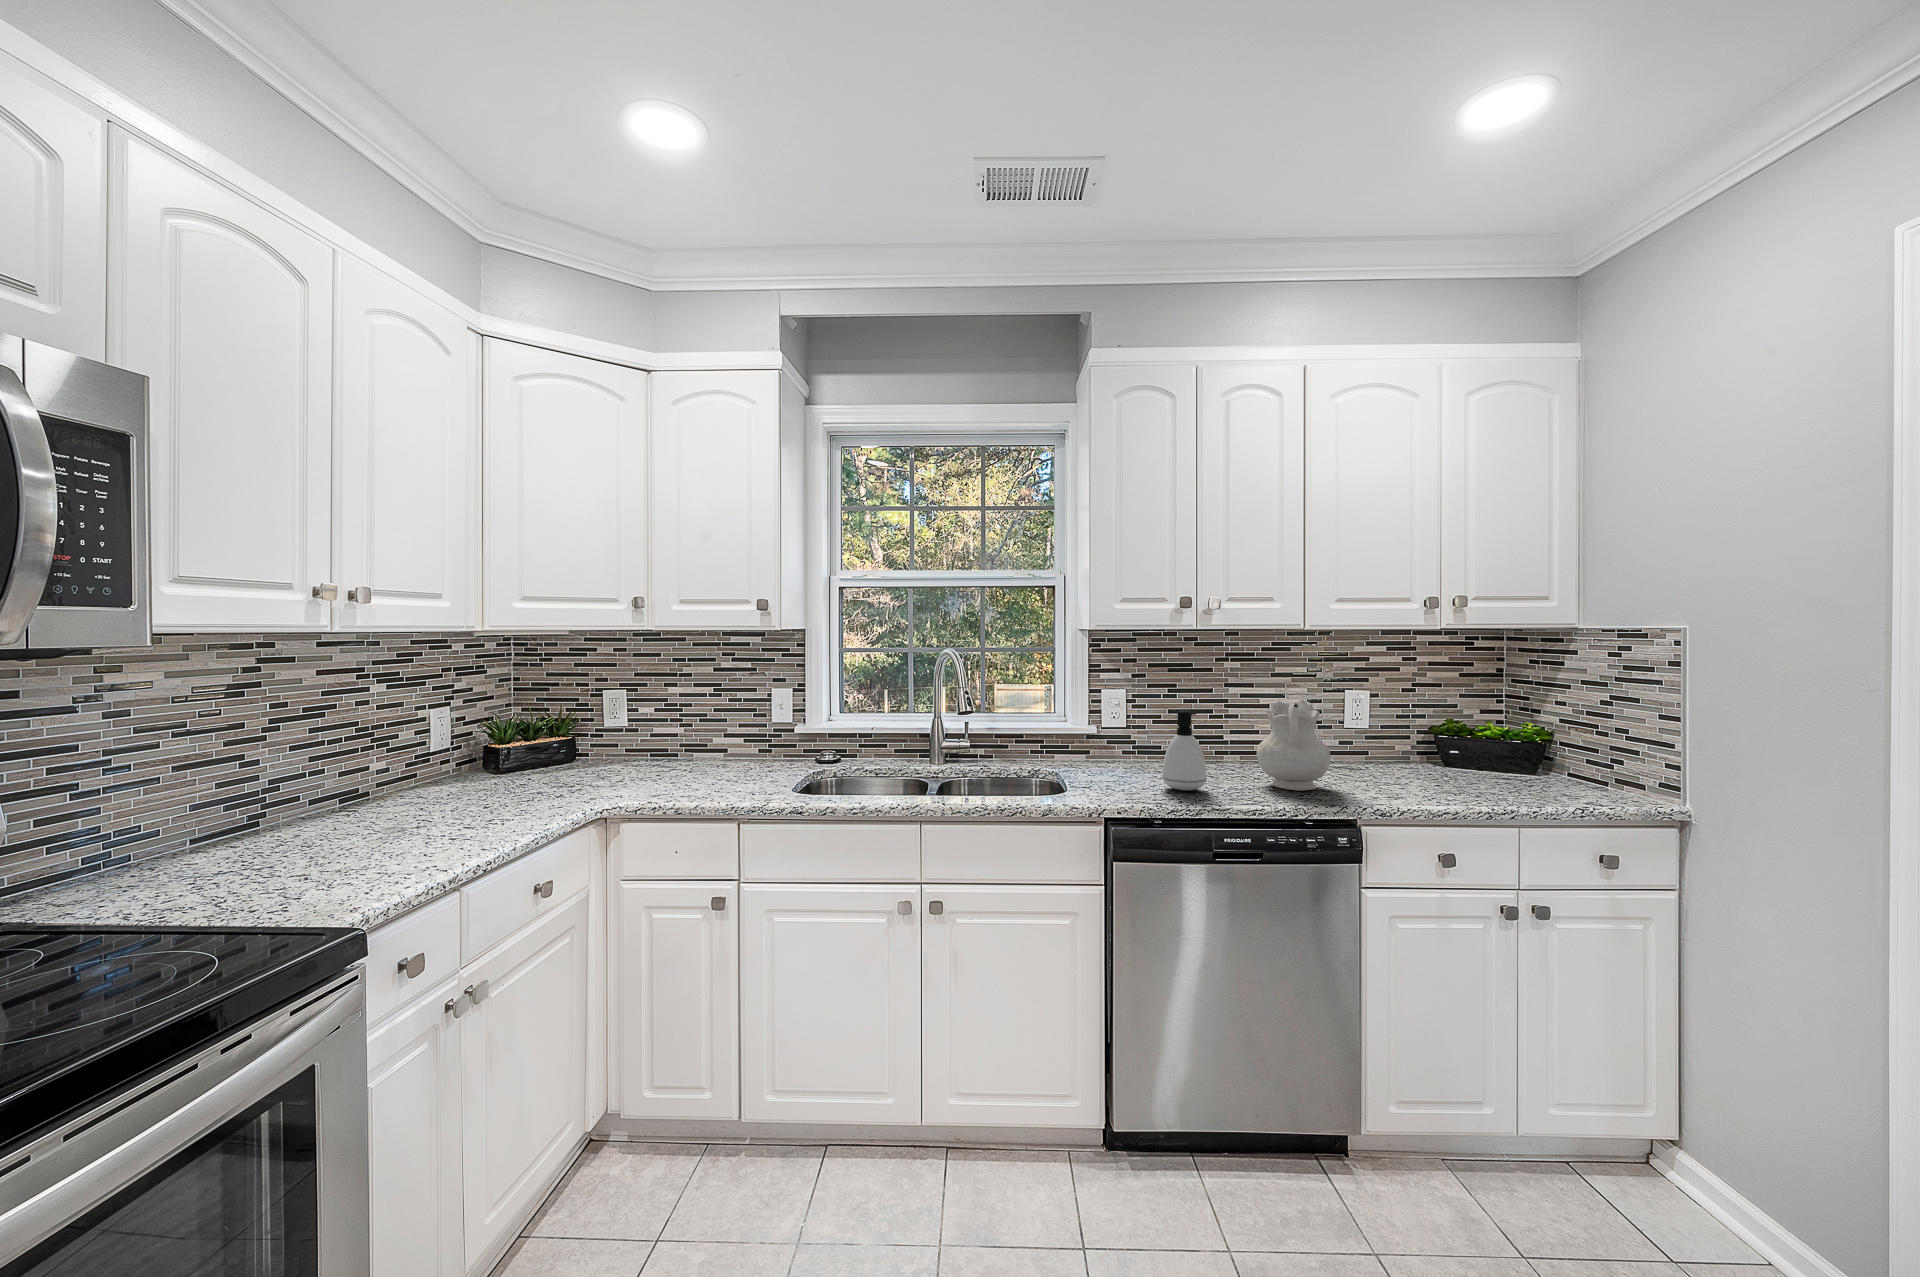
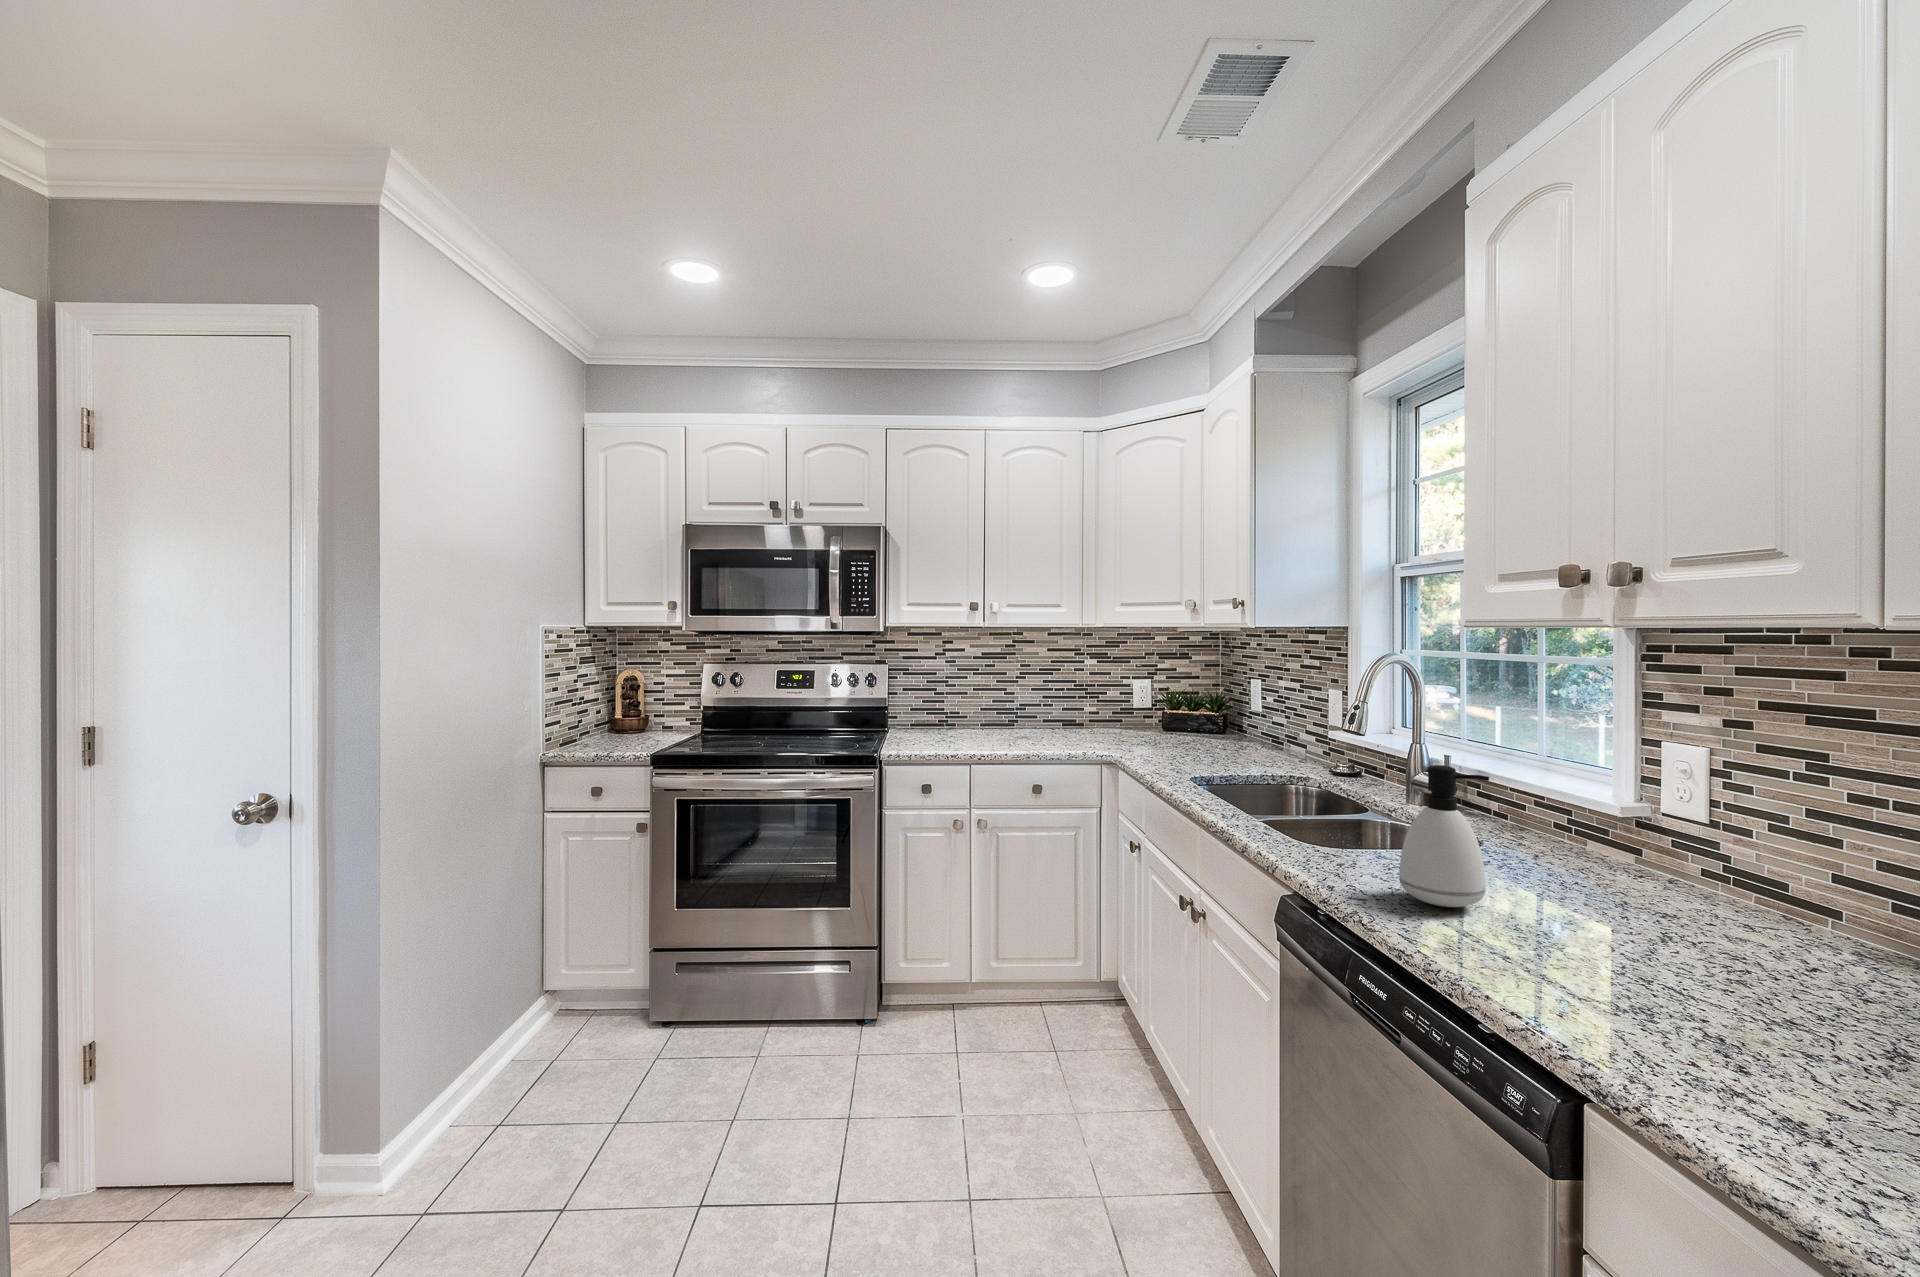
ceramic pitcher: present [1257,700,1330,791] -> none [1535,787,1774,1023]

